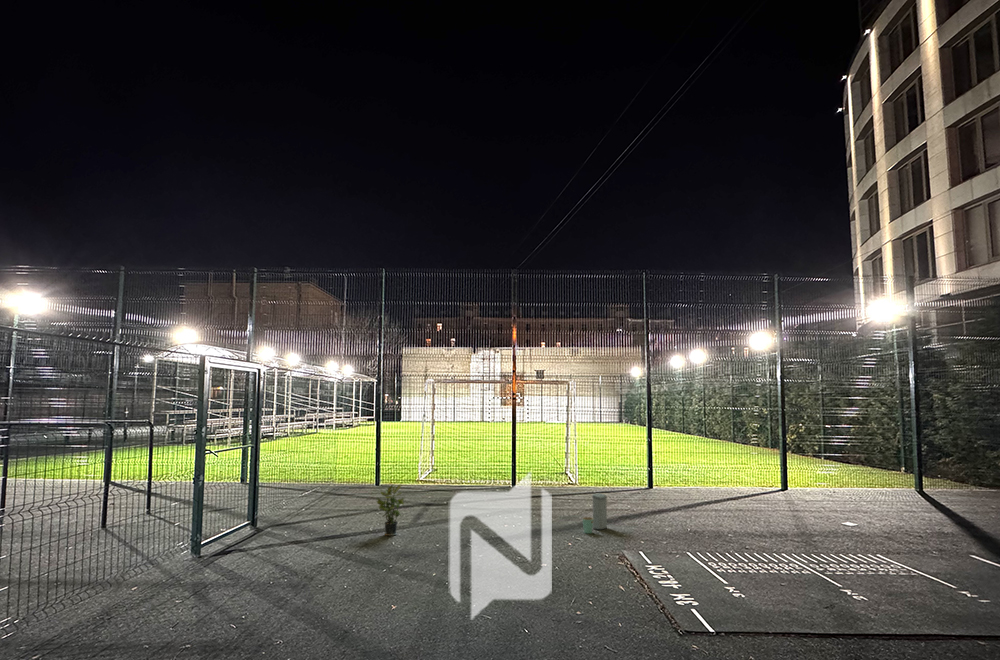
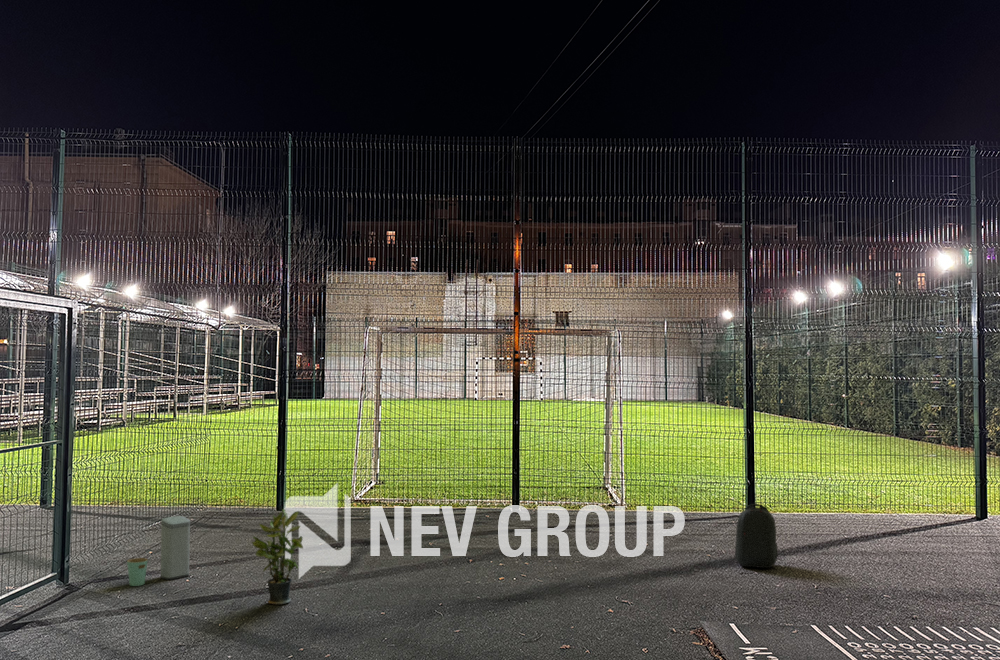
backpack: none [642,481,665,517] -> present [735,504,778,568]
trash can: present [582,493,607,533] -> present [127,516,190,586]

